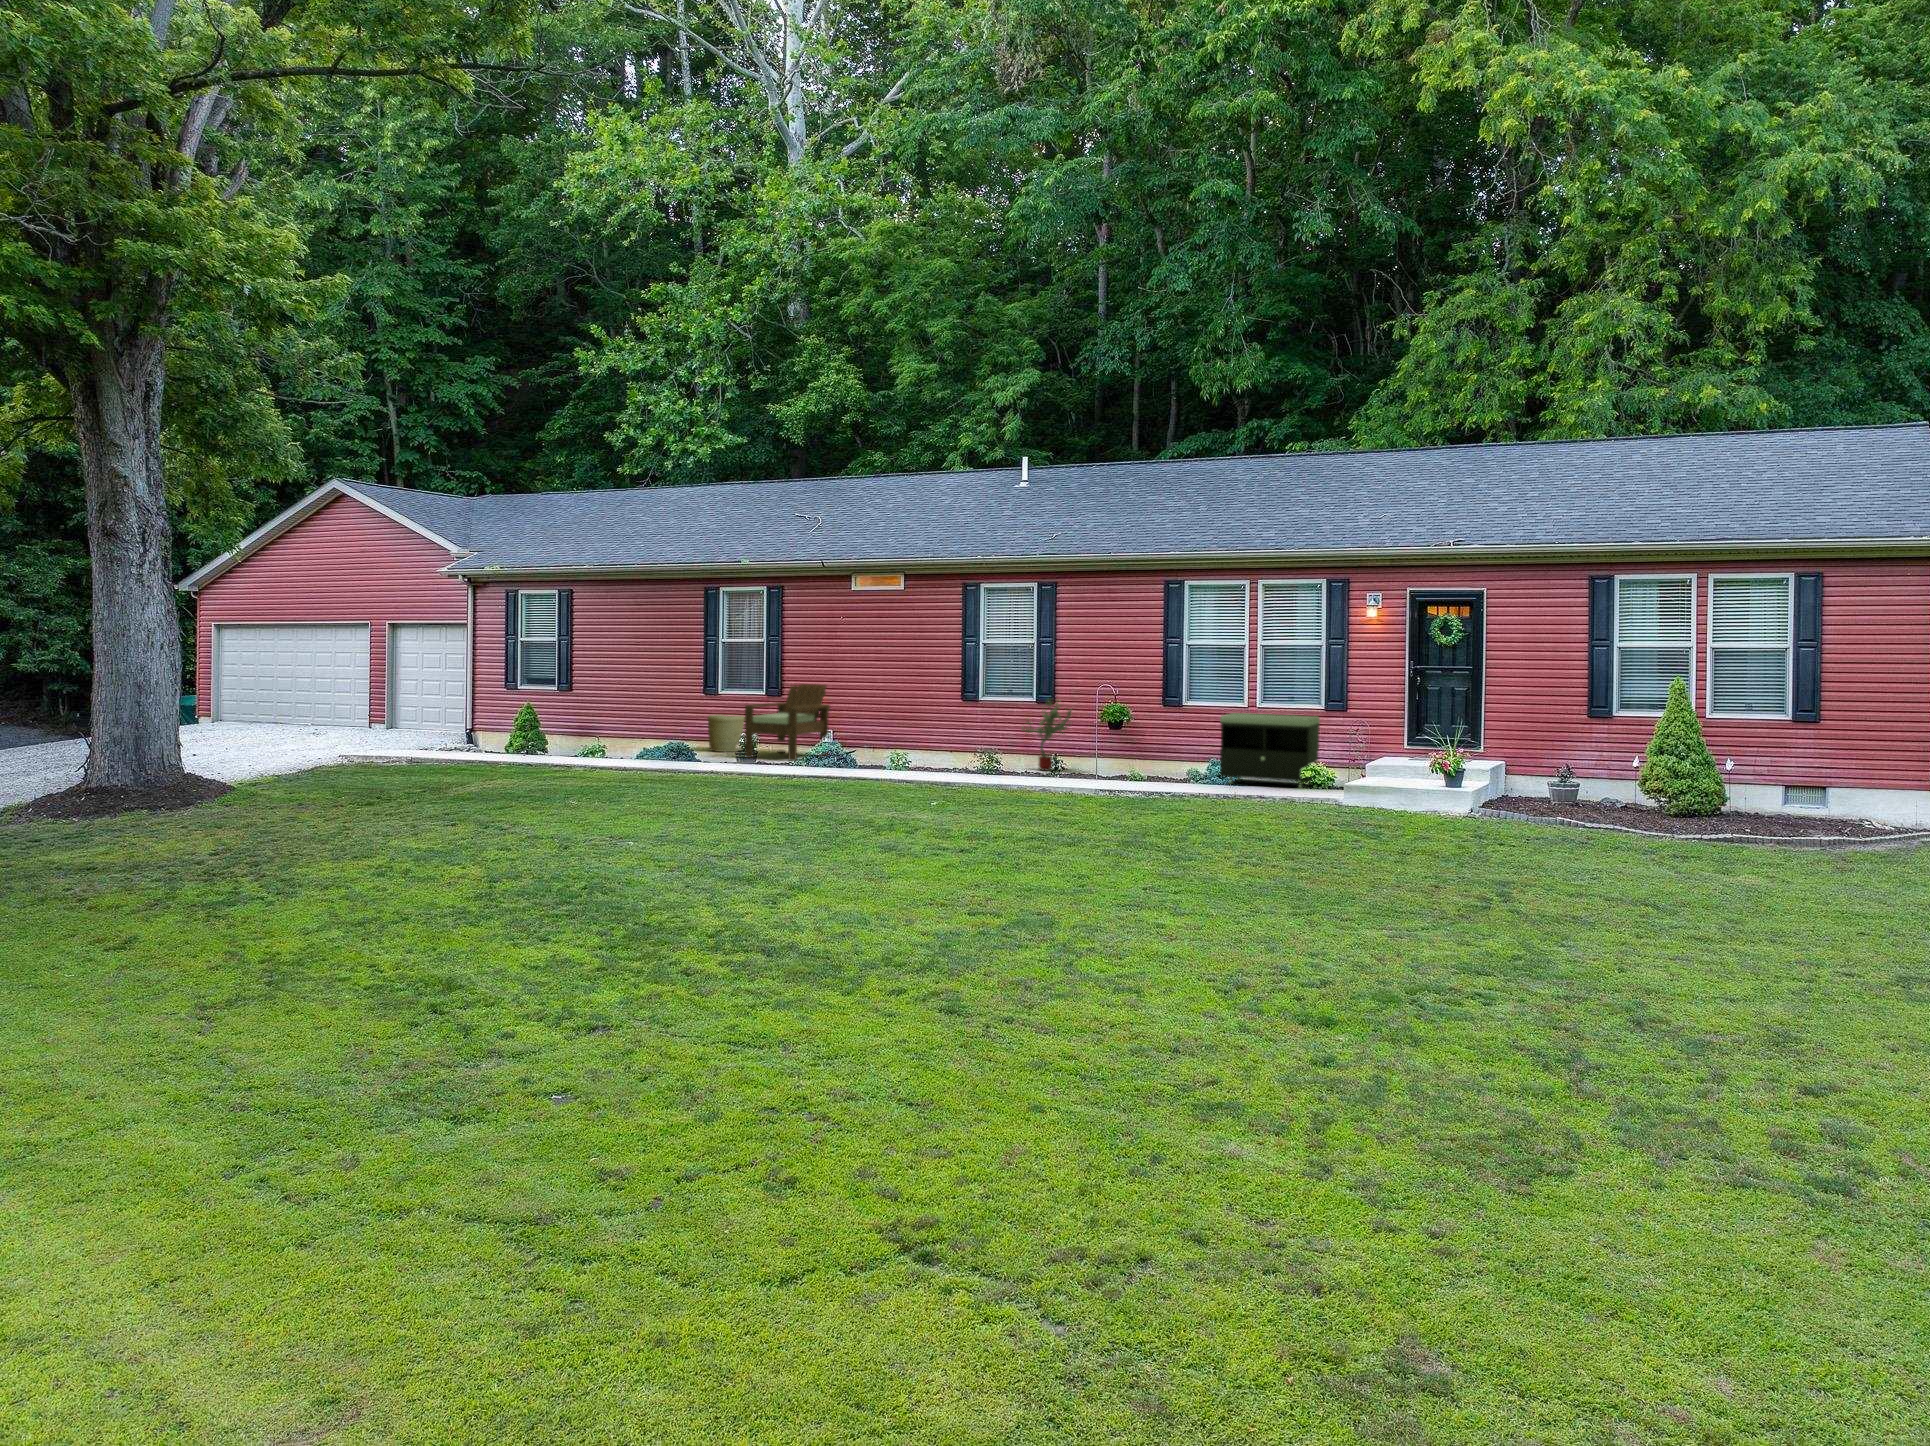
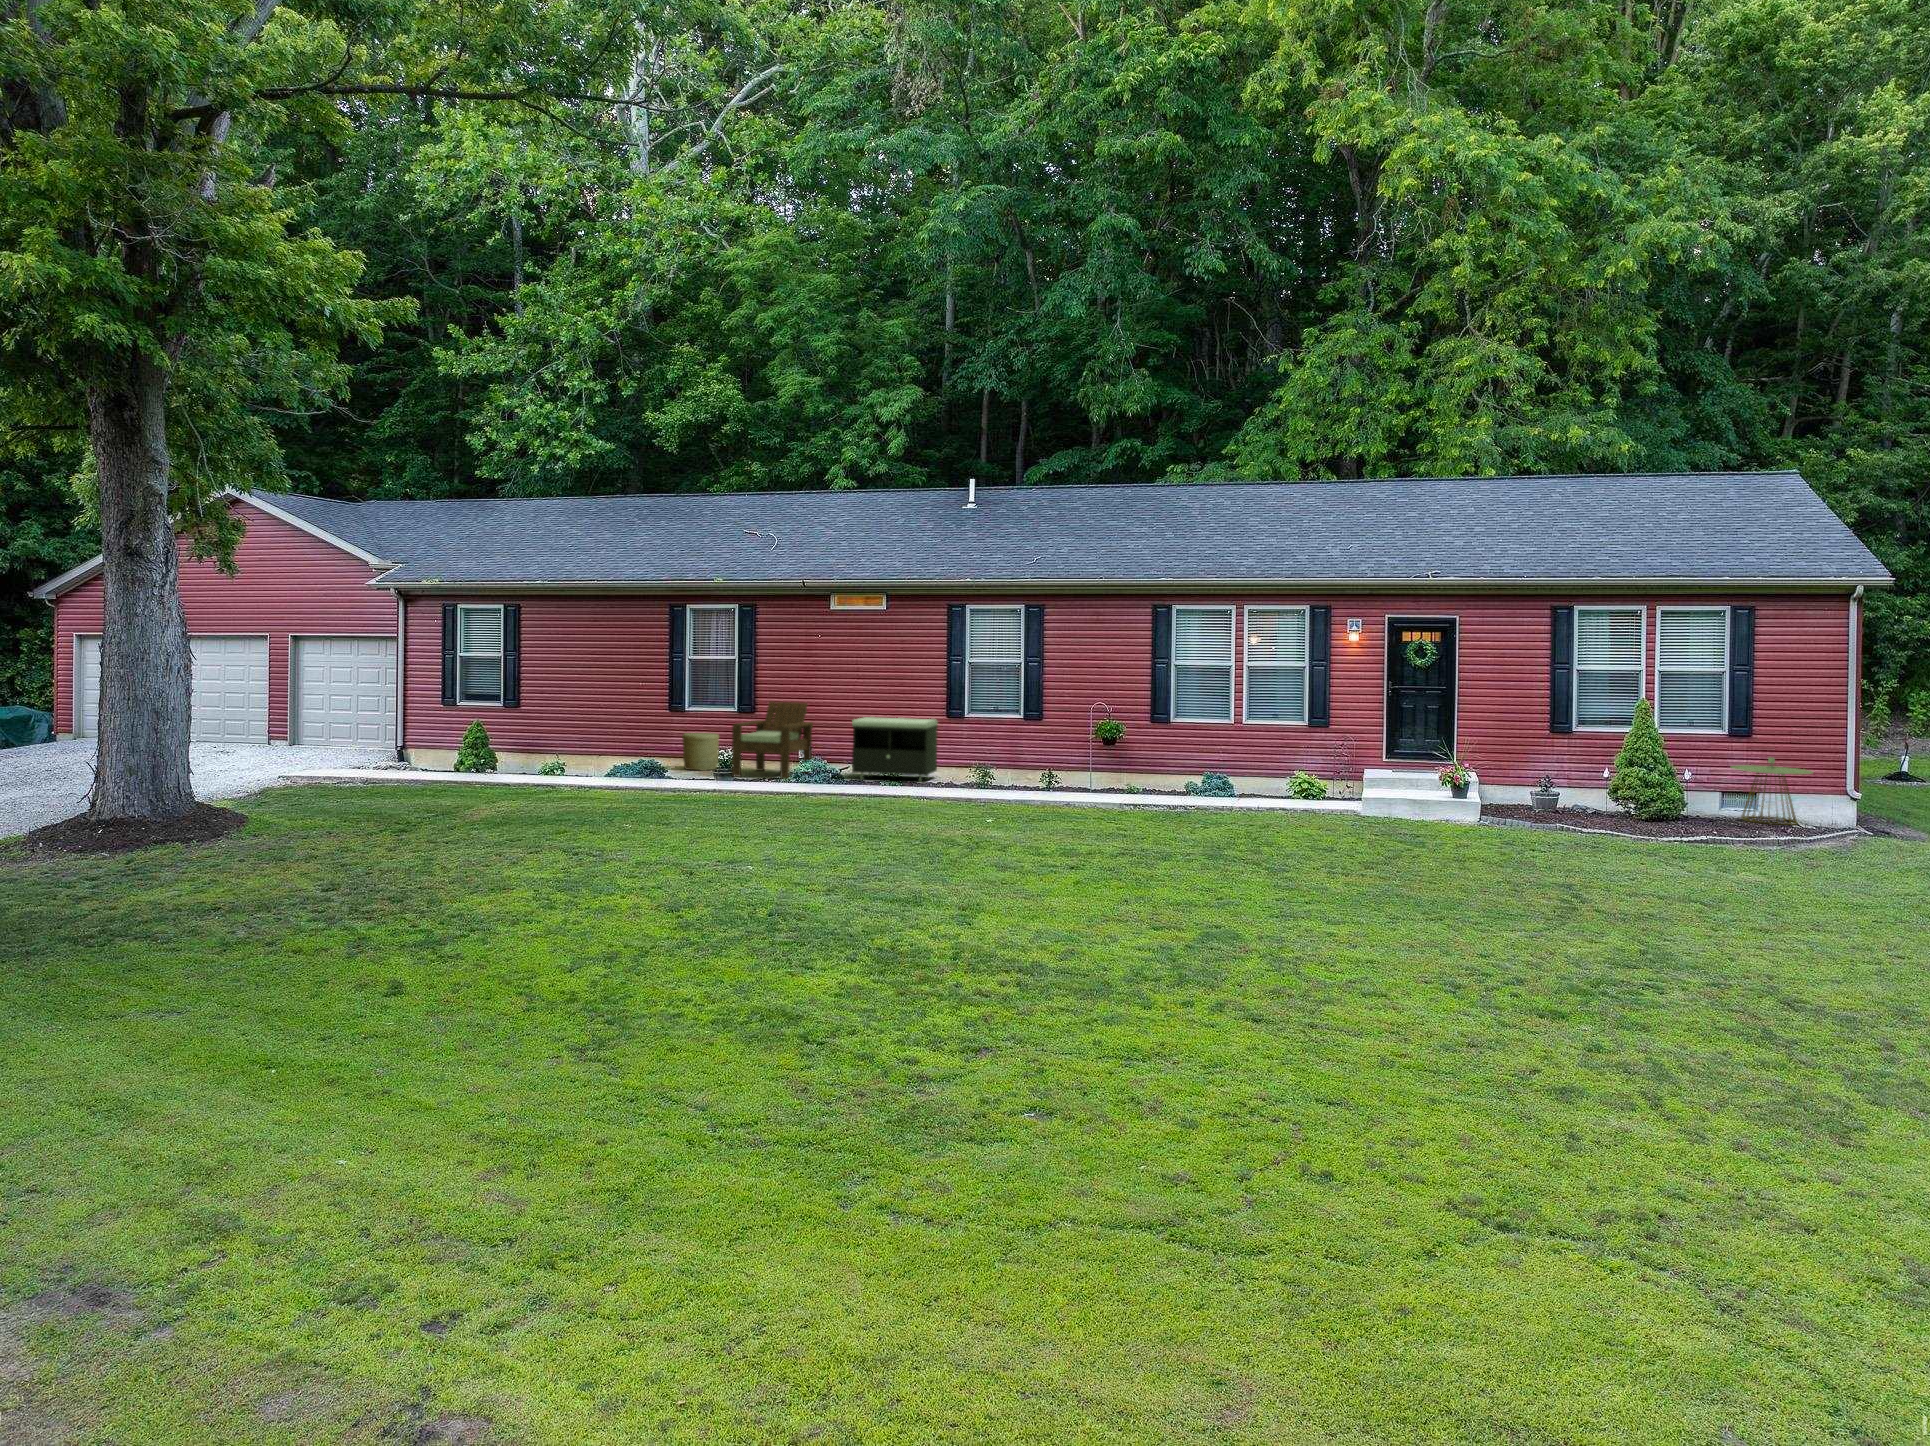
potted tree: present [1022,700,1072,771] -> none [1014,716,1070,785]
storage bench: present [1220,713,1320,788] -> present [852,717,938,781]
side table: none [1790,747,1889,826] -> present [1731,757,1812,825]

